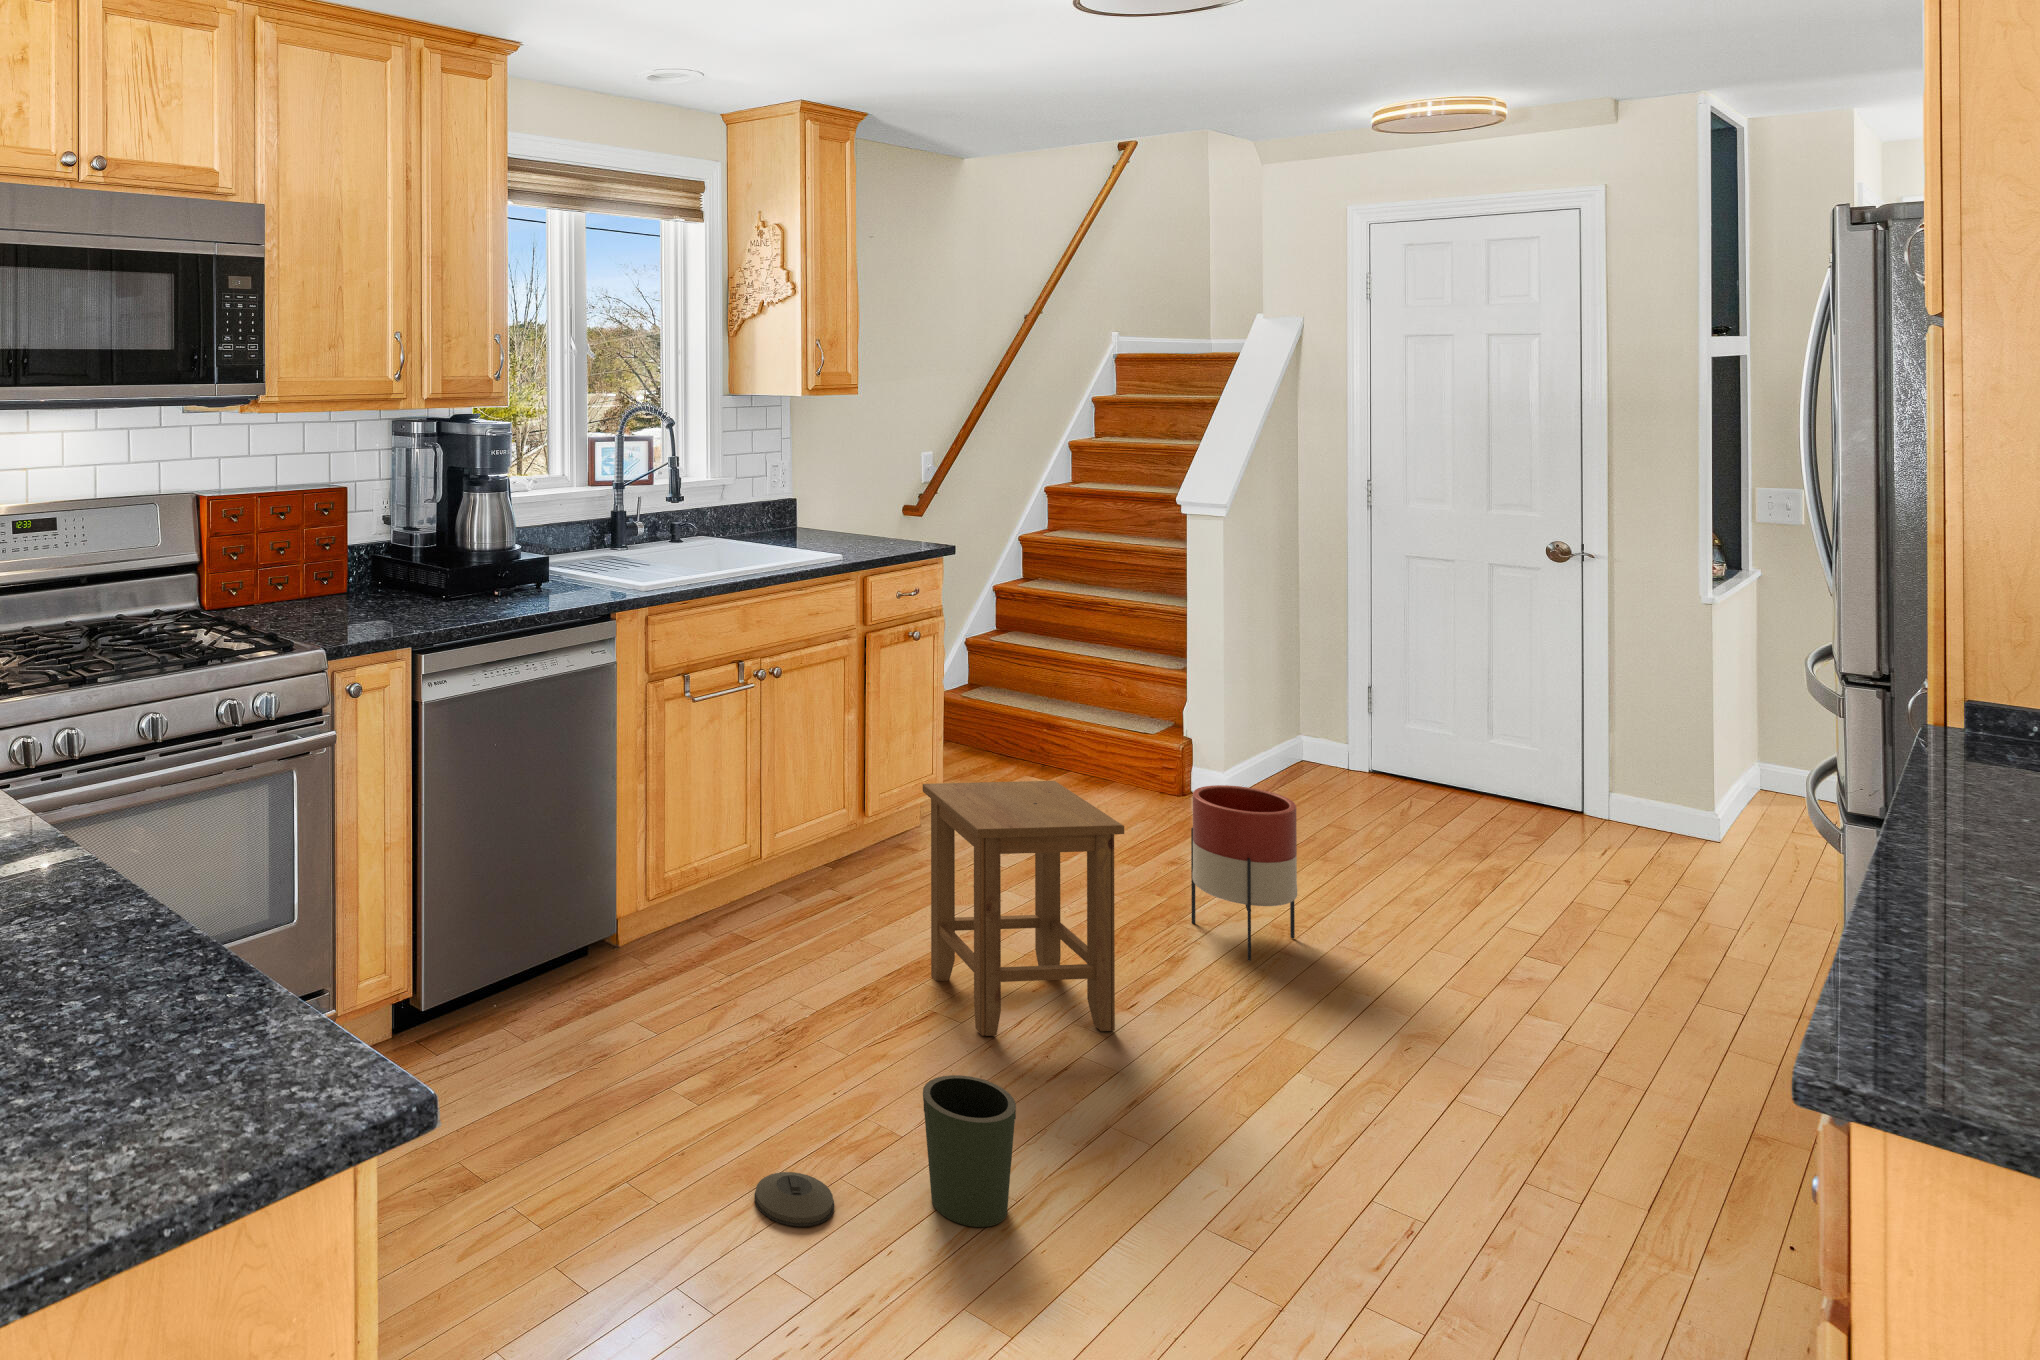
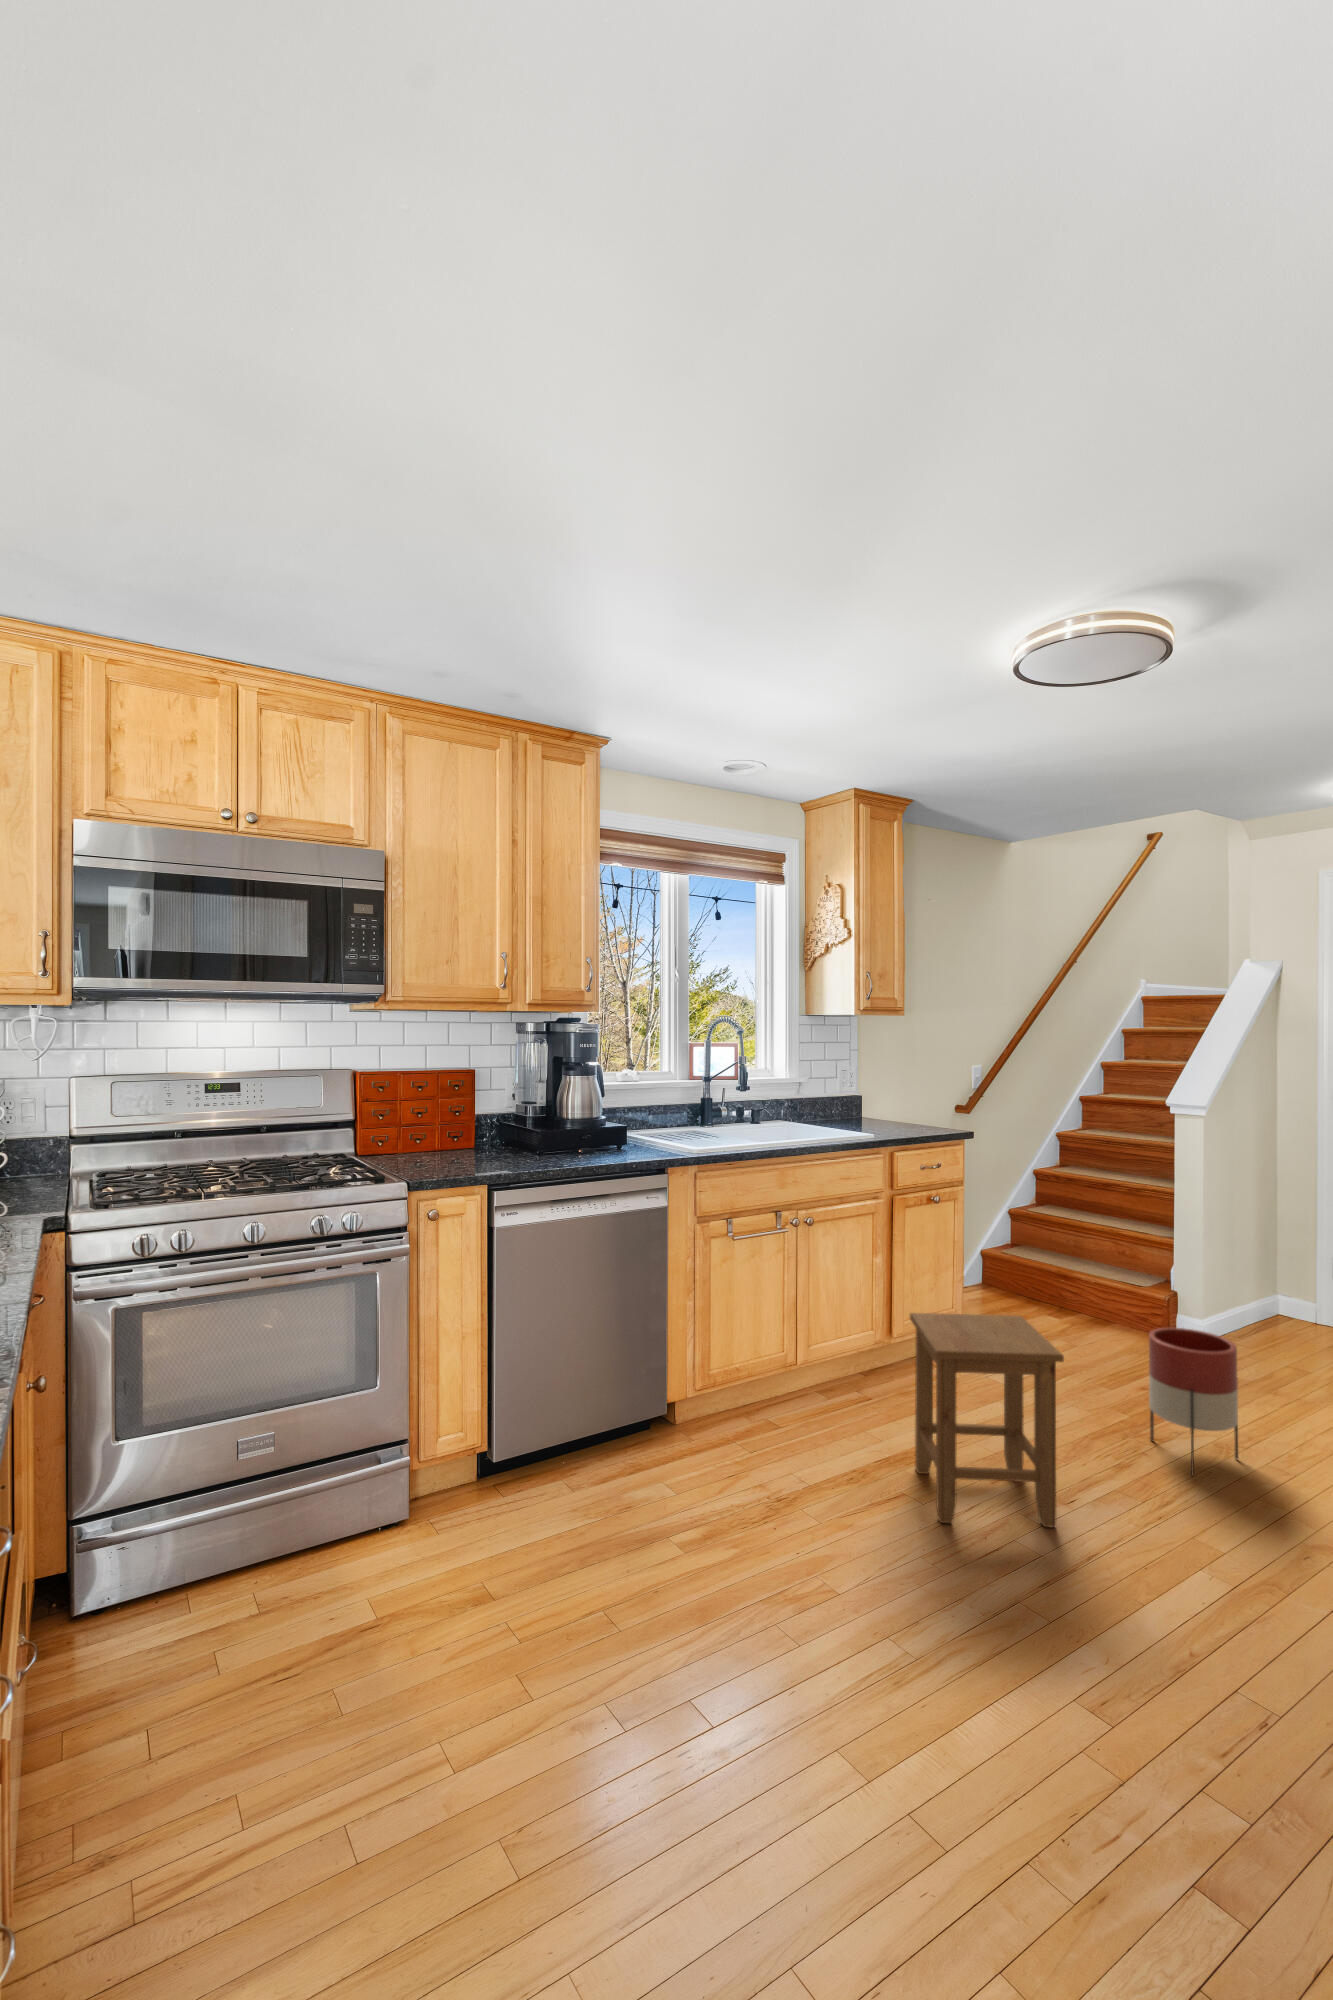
trash can: present [755,1075,1016,1227] -> none [698,1558,920,1695]

